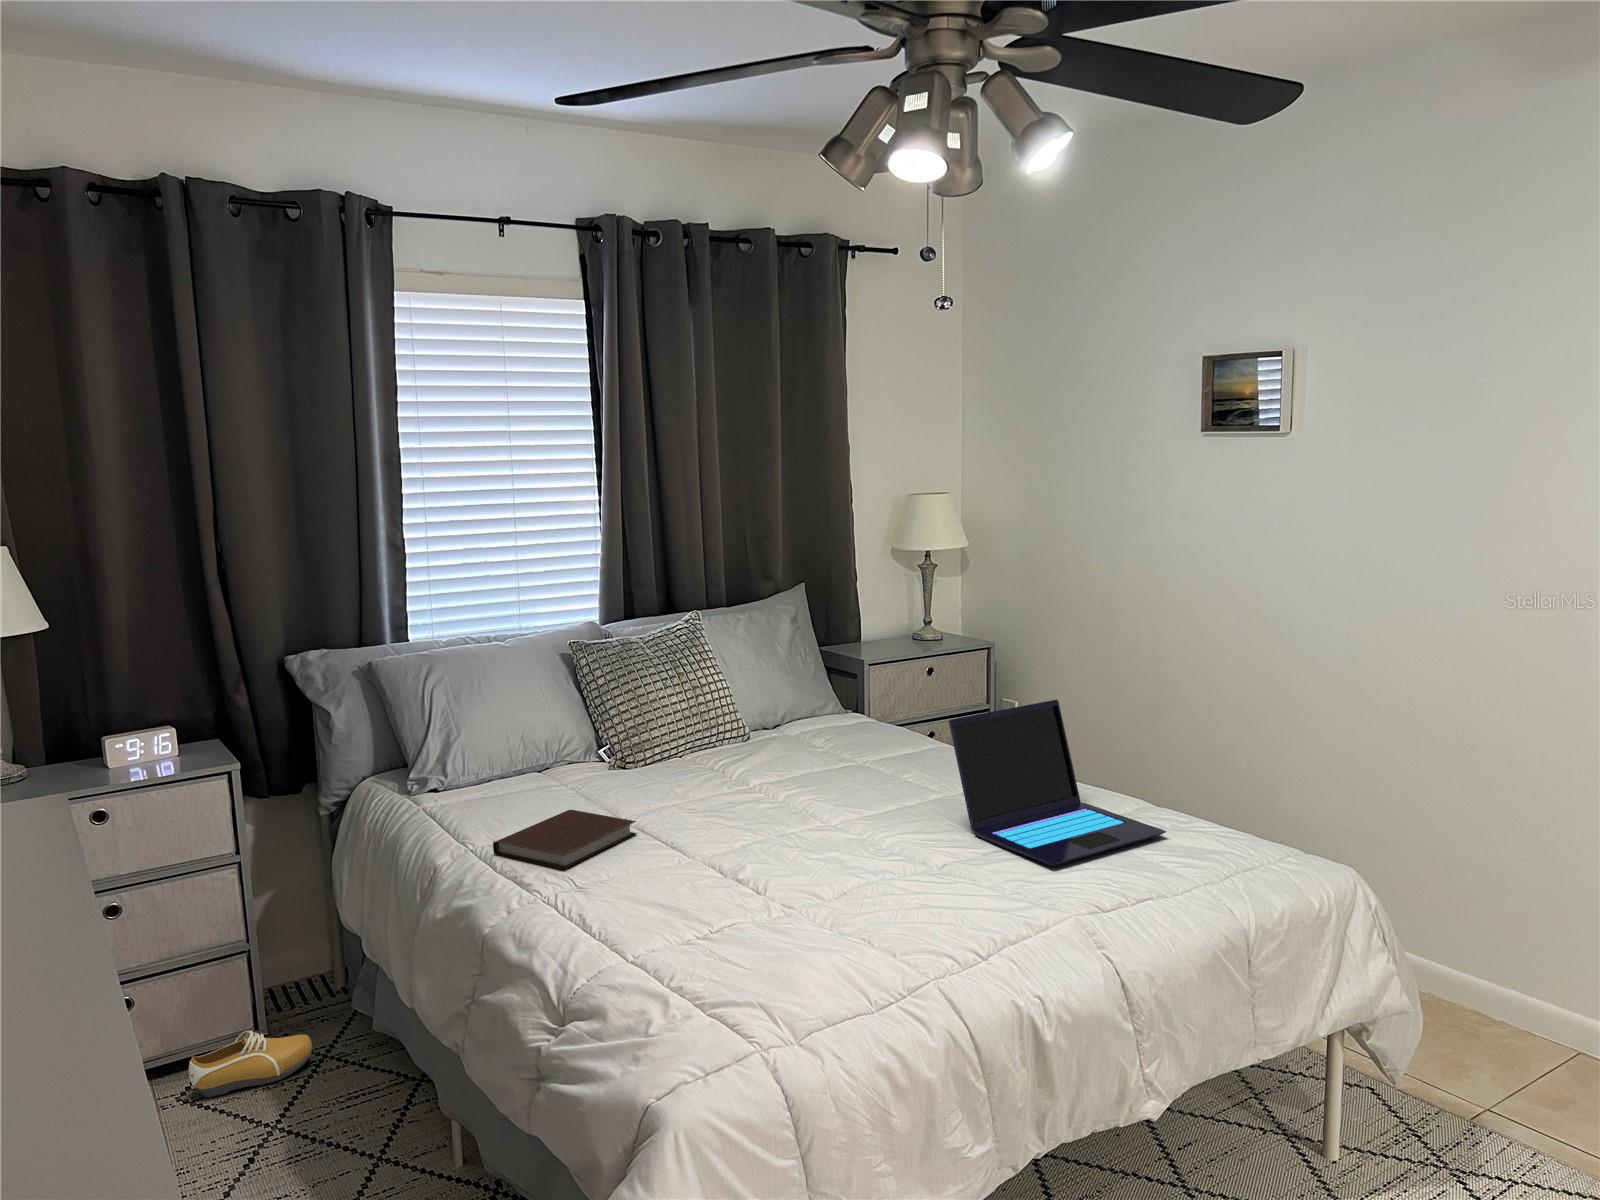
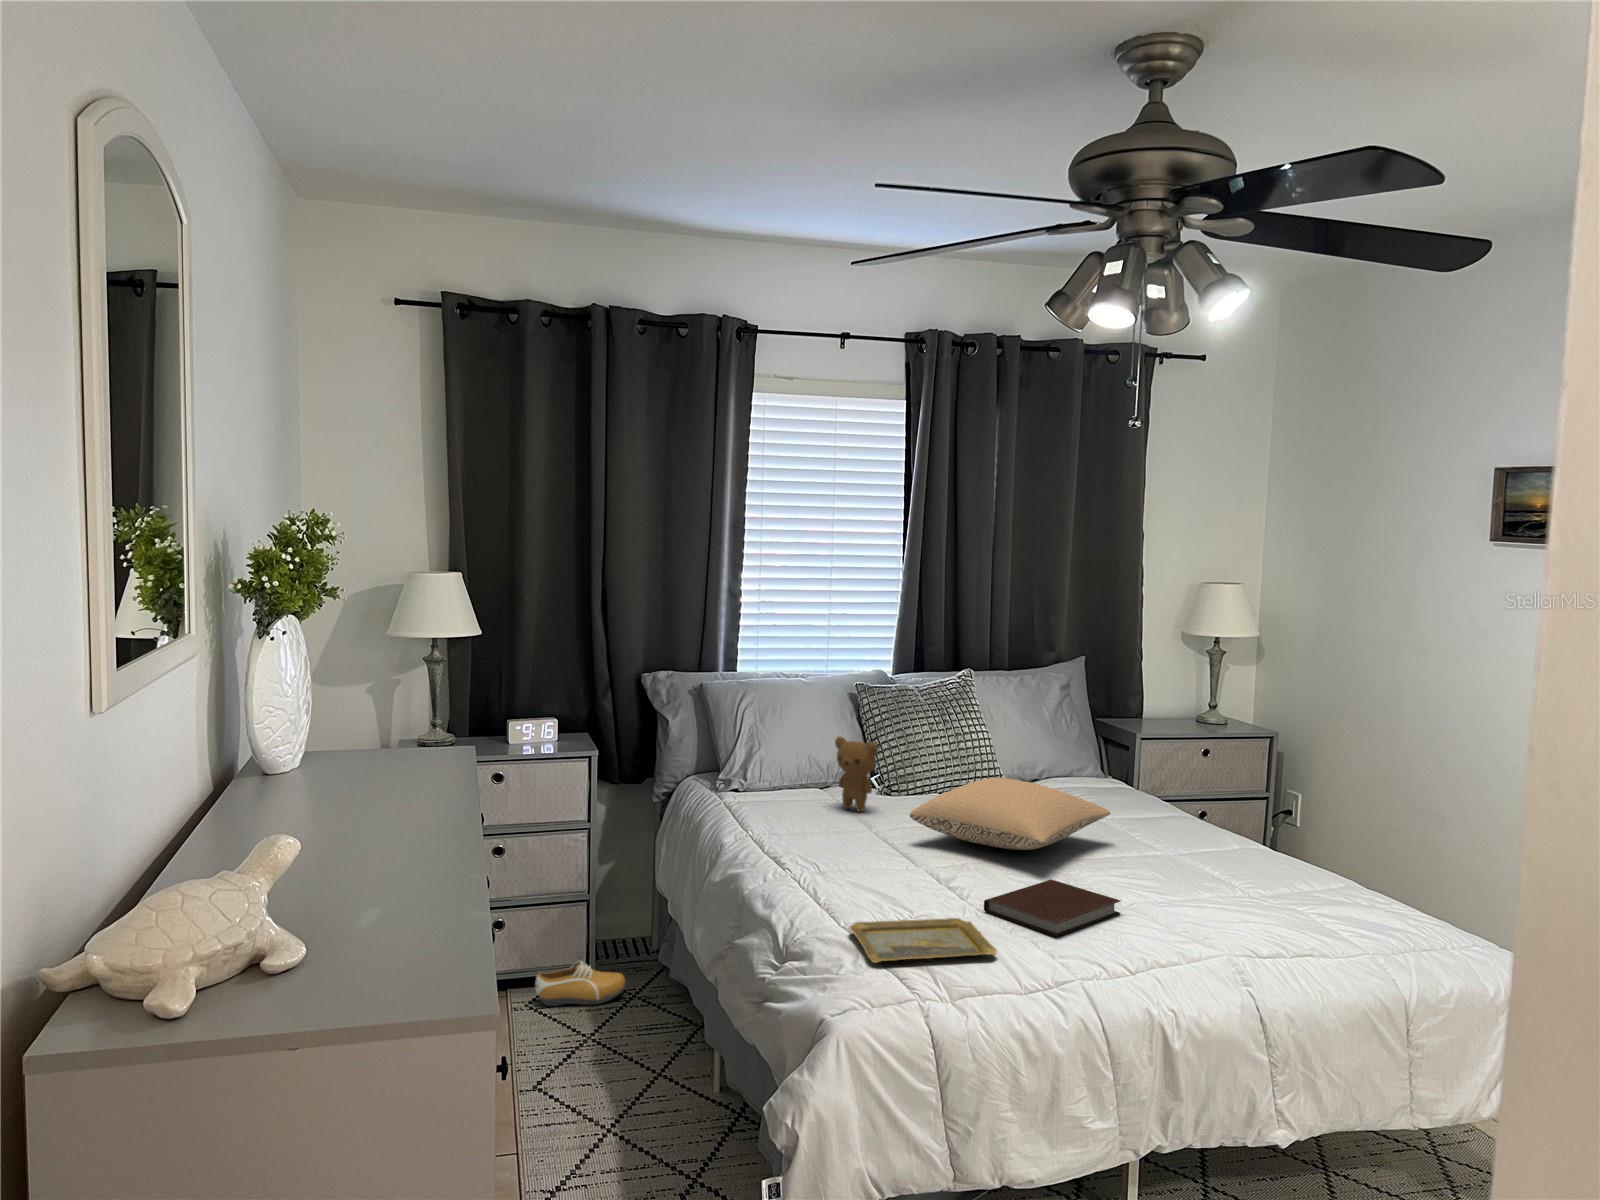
laptop: present [949,700,1166,866] -> none [1162,775,1365,918]
teddy bear: none [556,709,611,795] -> present [835,737,877,811]
pillow: none [666,736,884,819] -> present [910,778,1110,850]
notebook: present [493,810,637,869] -> present [984,880,1121,937]
tray: none [641,924,827,1008] -> present [849,918,997,963]

